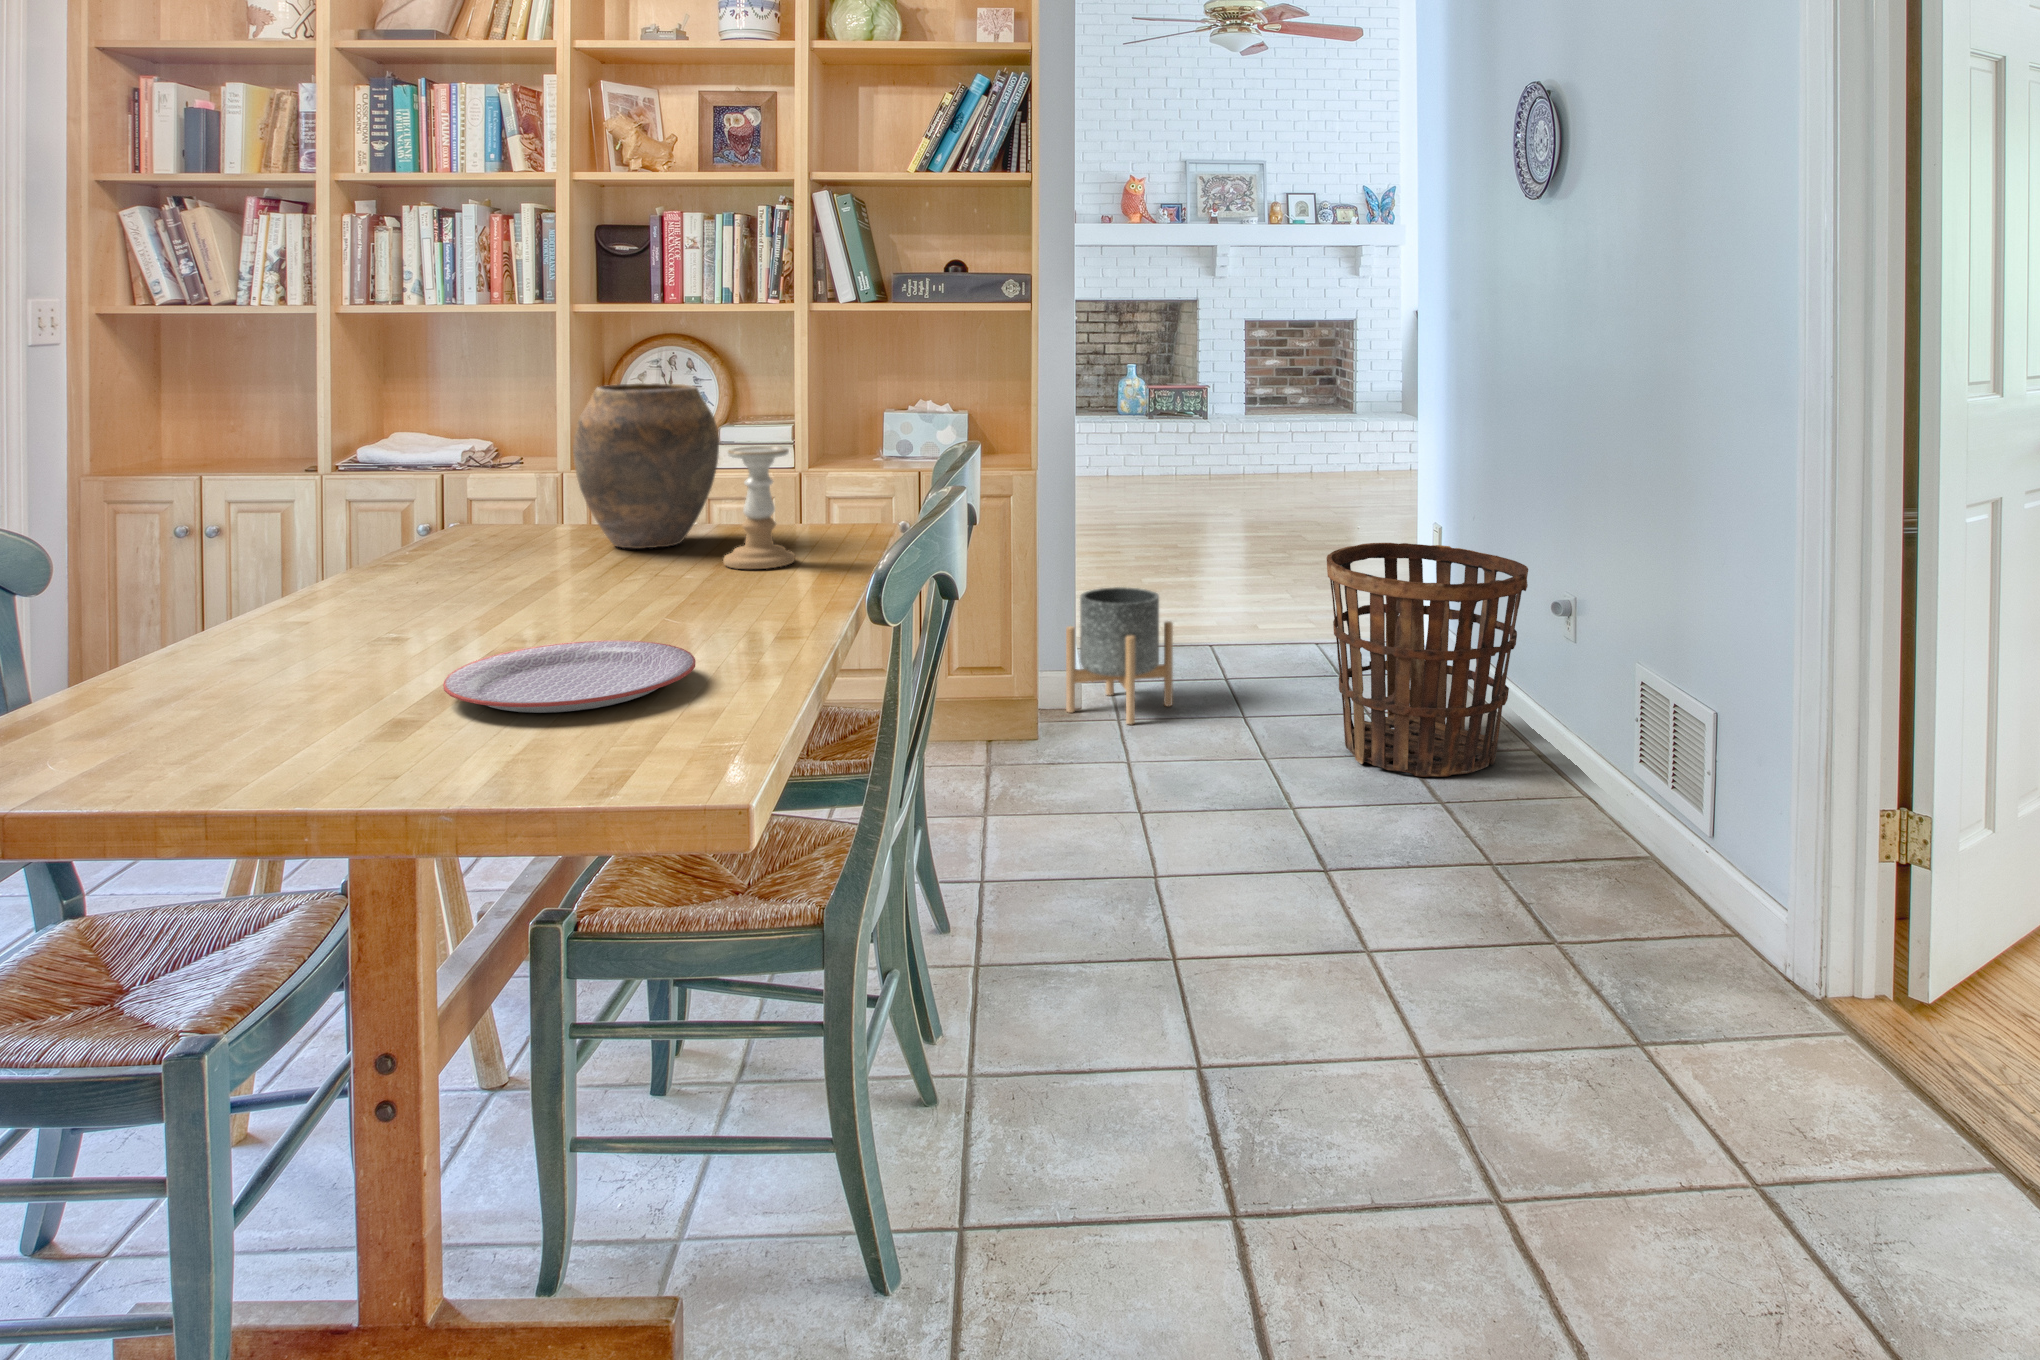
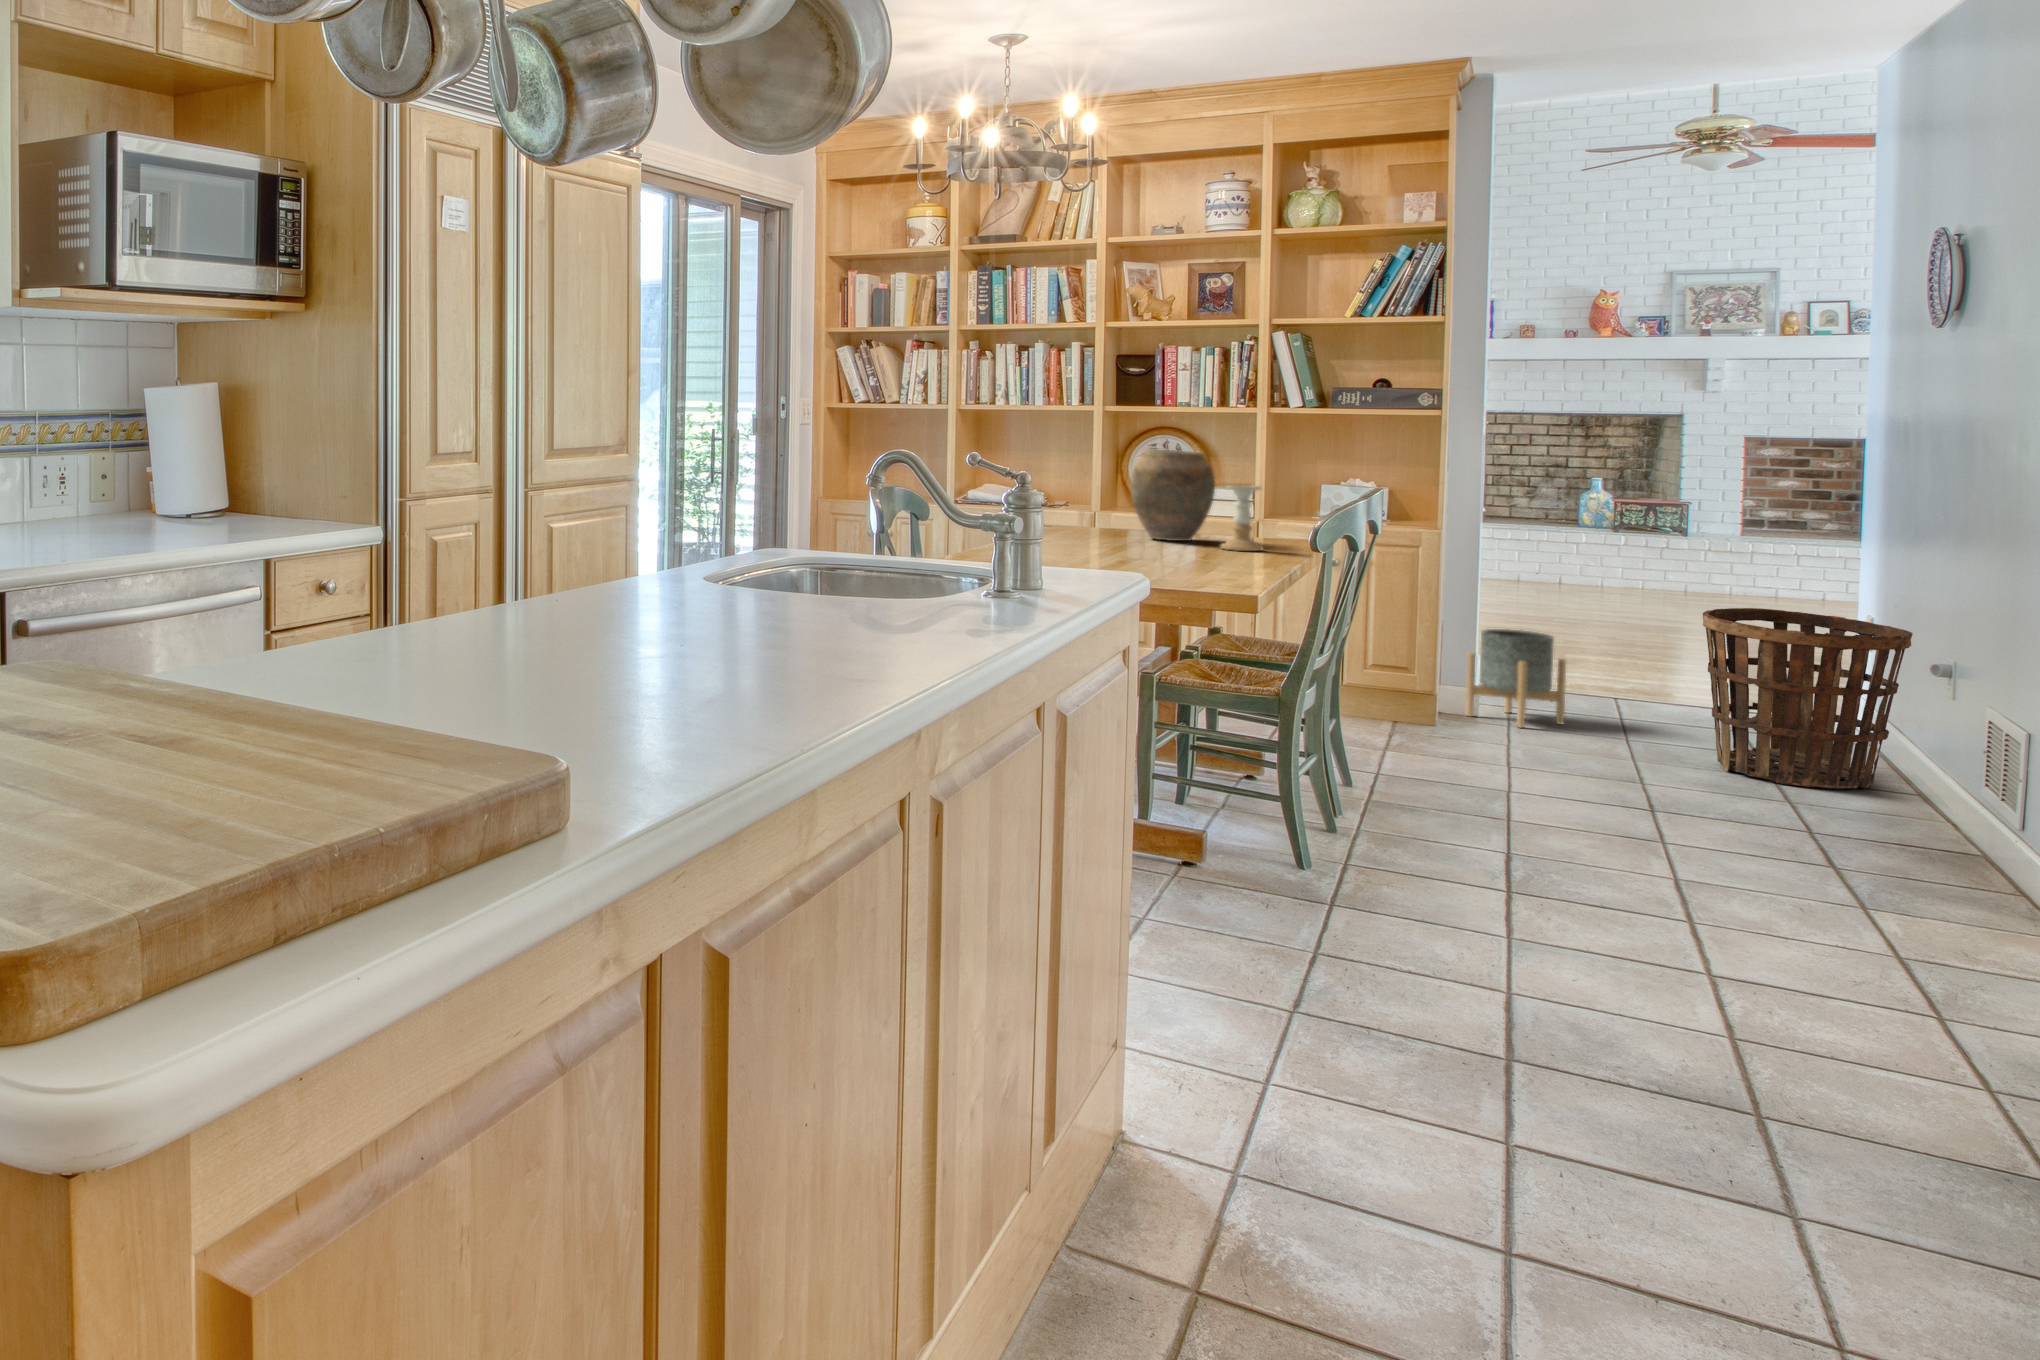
plate: present [443,640,696,713] -> none [1114,555,1225,573]

